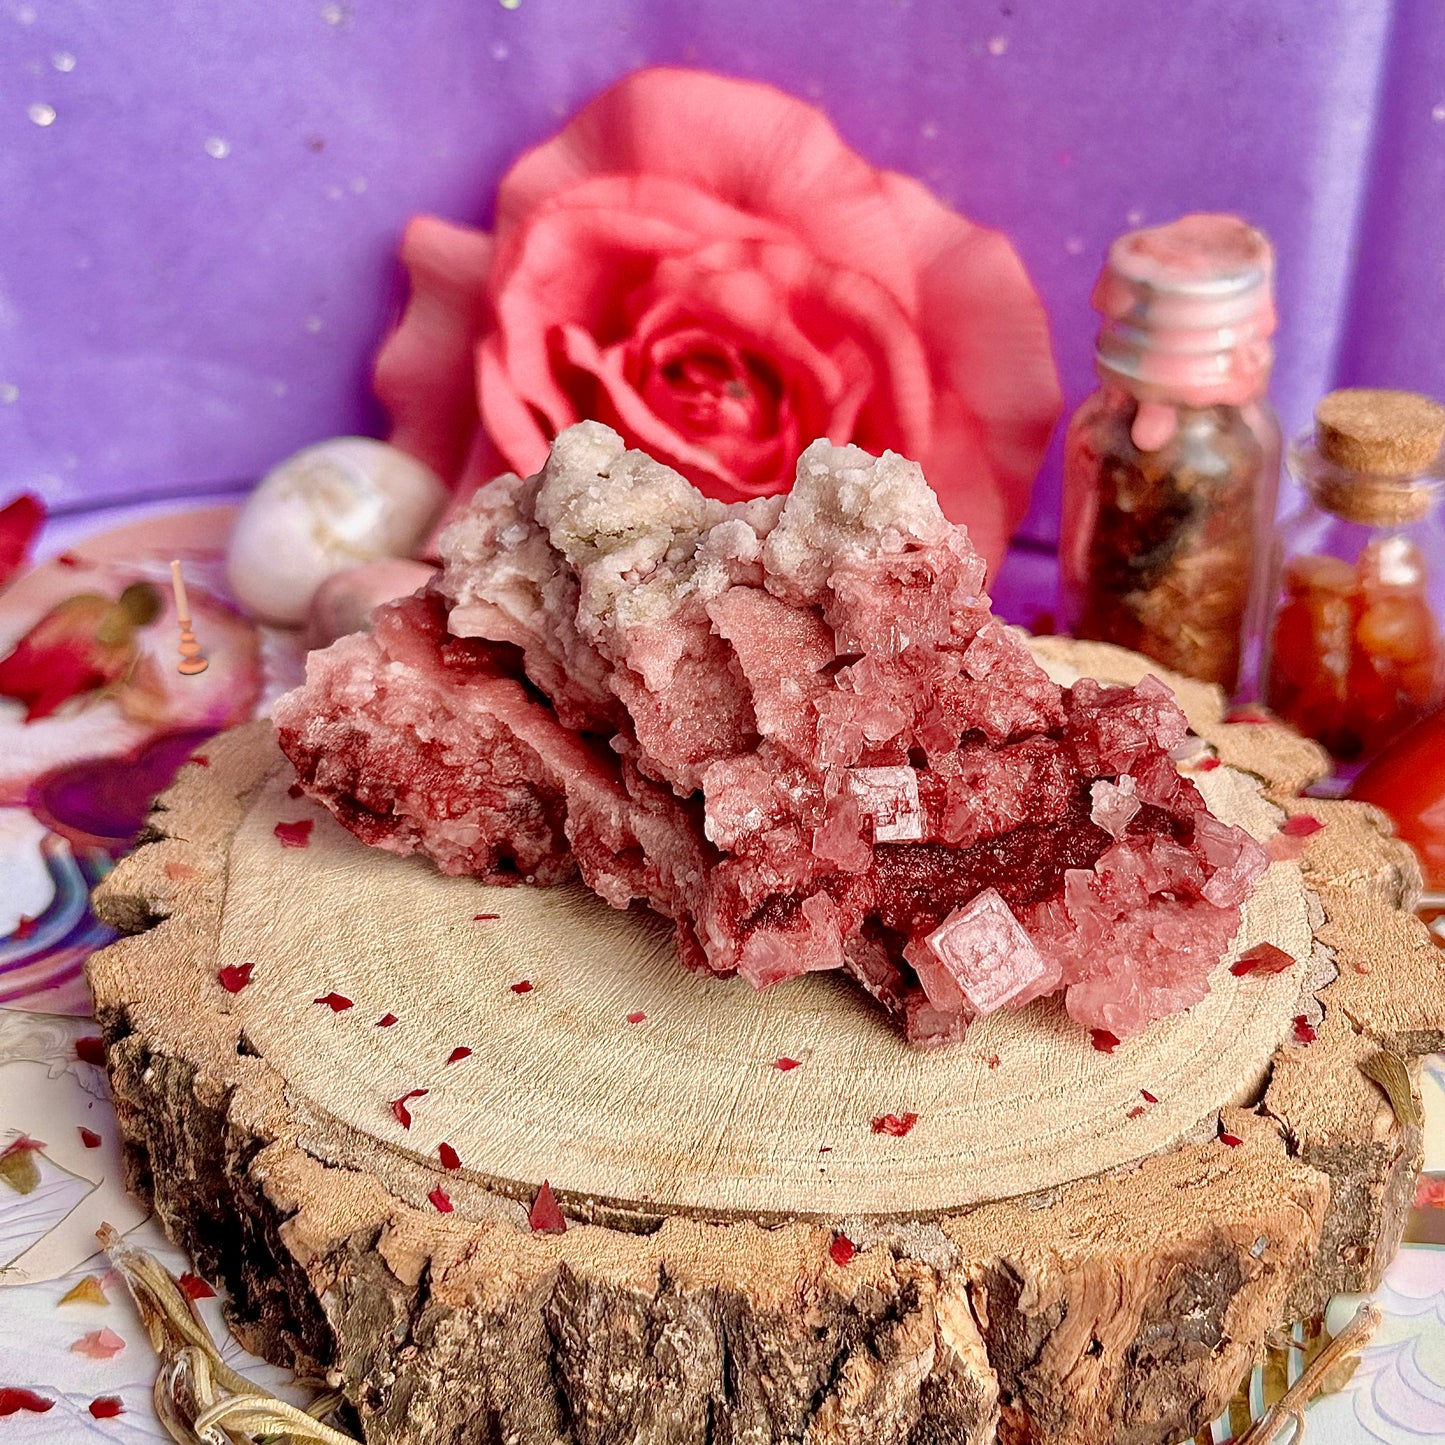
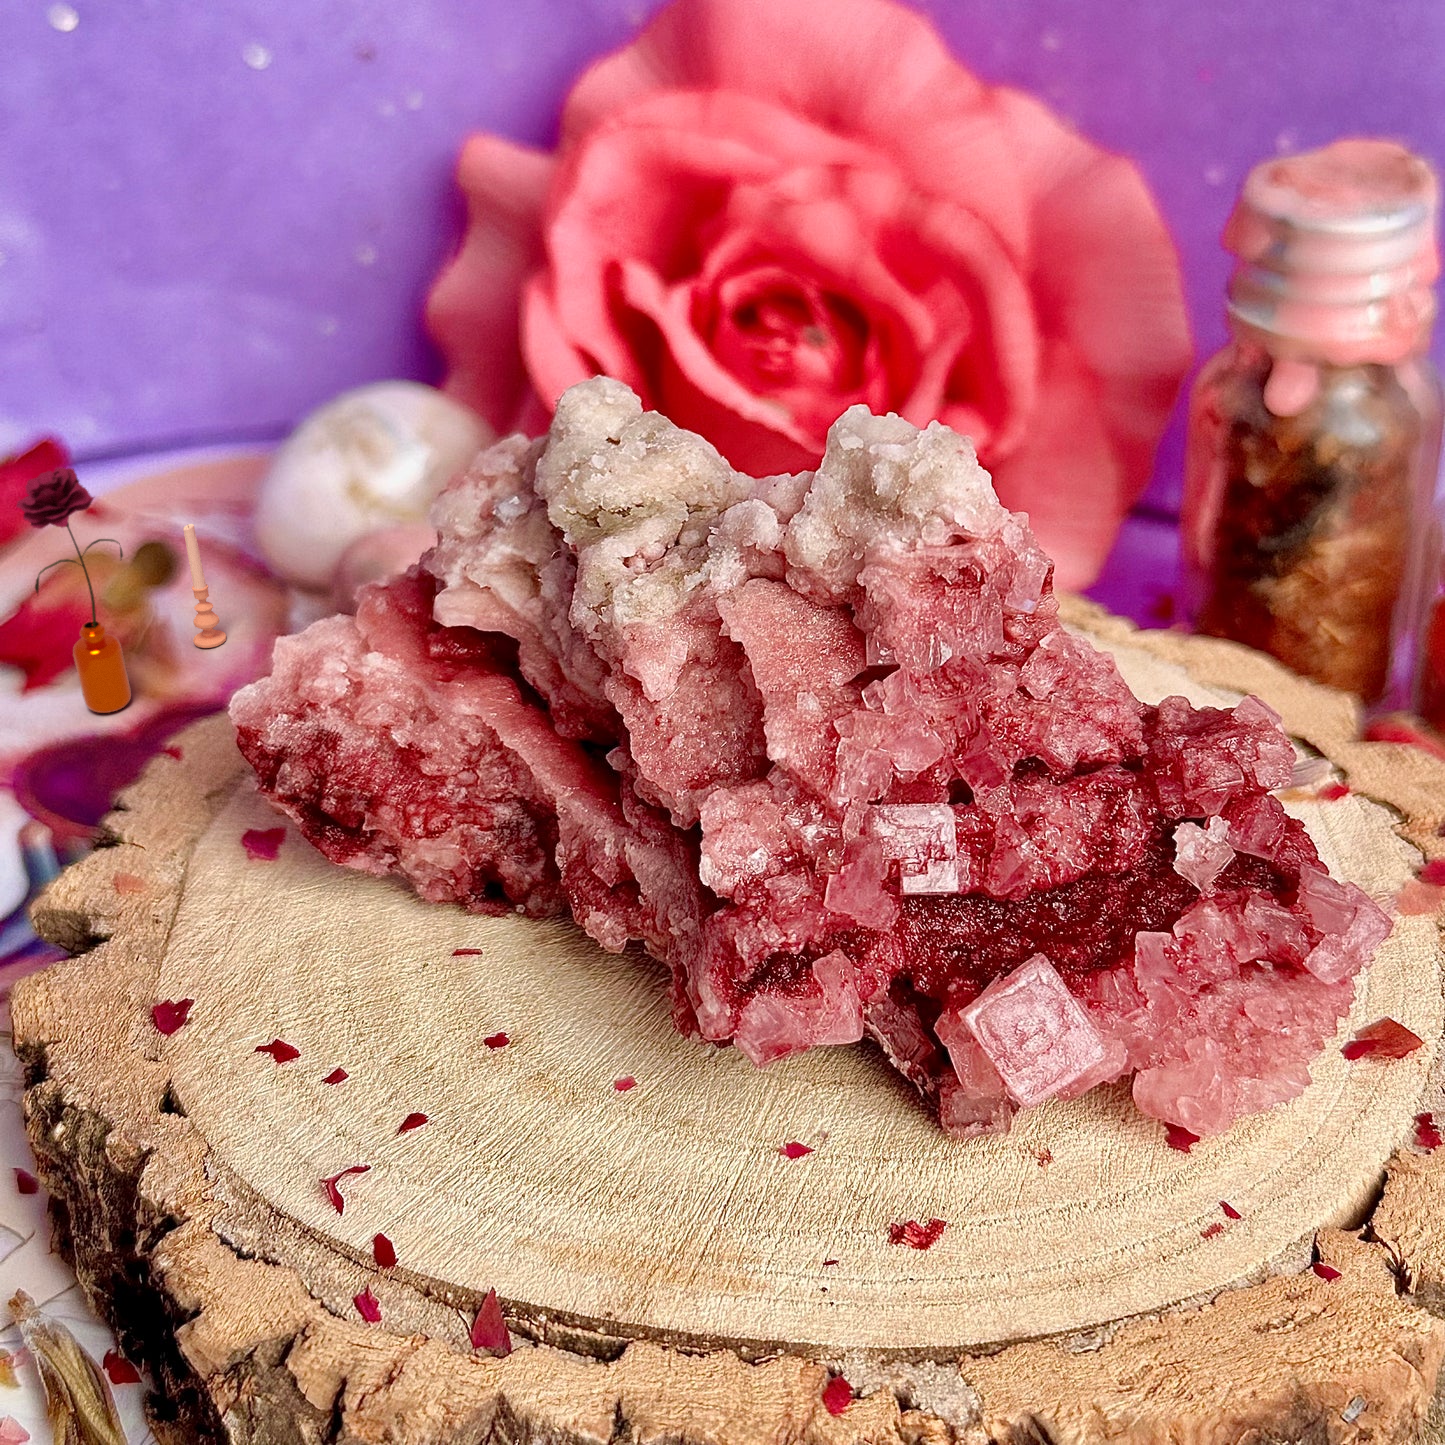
flower: none [24,509,126,734] -> present [16,467,131,713]

